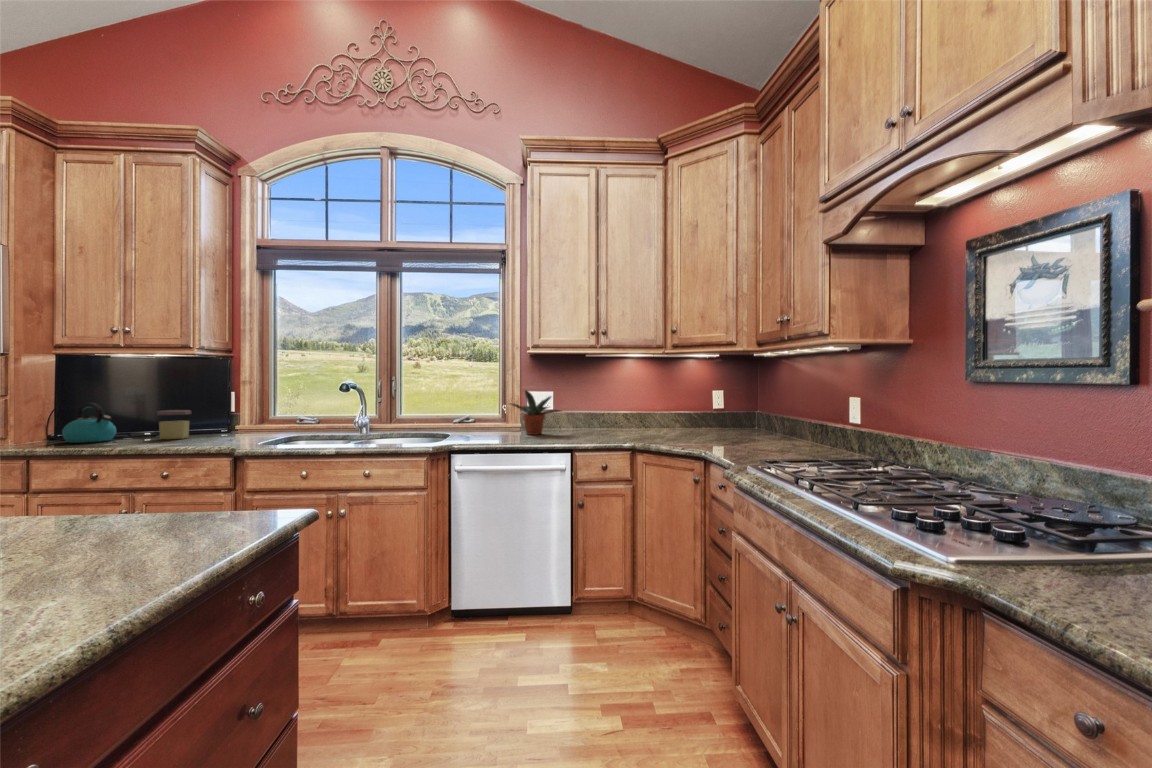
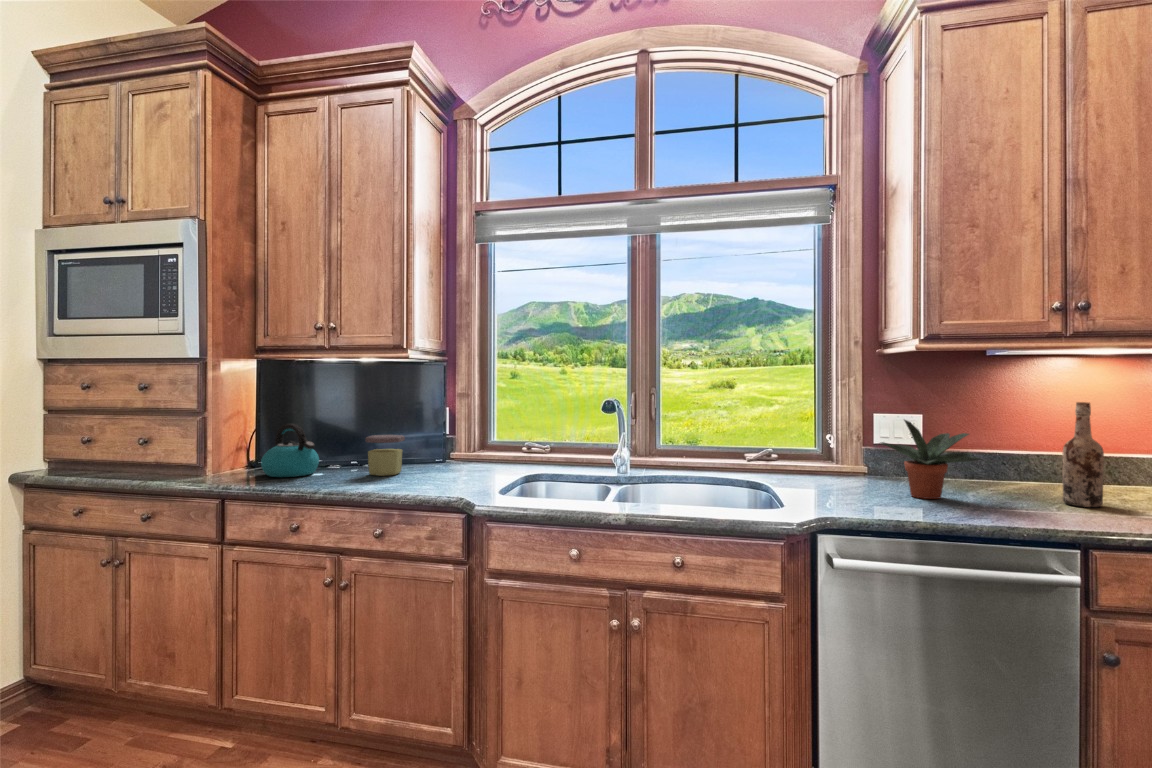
wine bottle: none [601,378,618,434] -> present [1062,402,1104,507]

